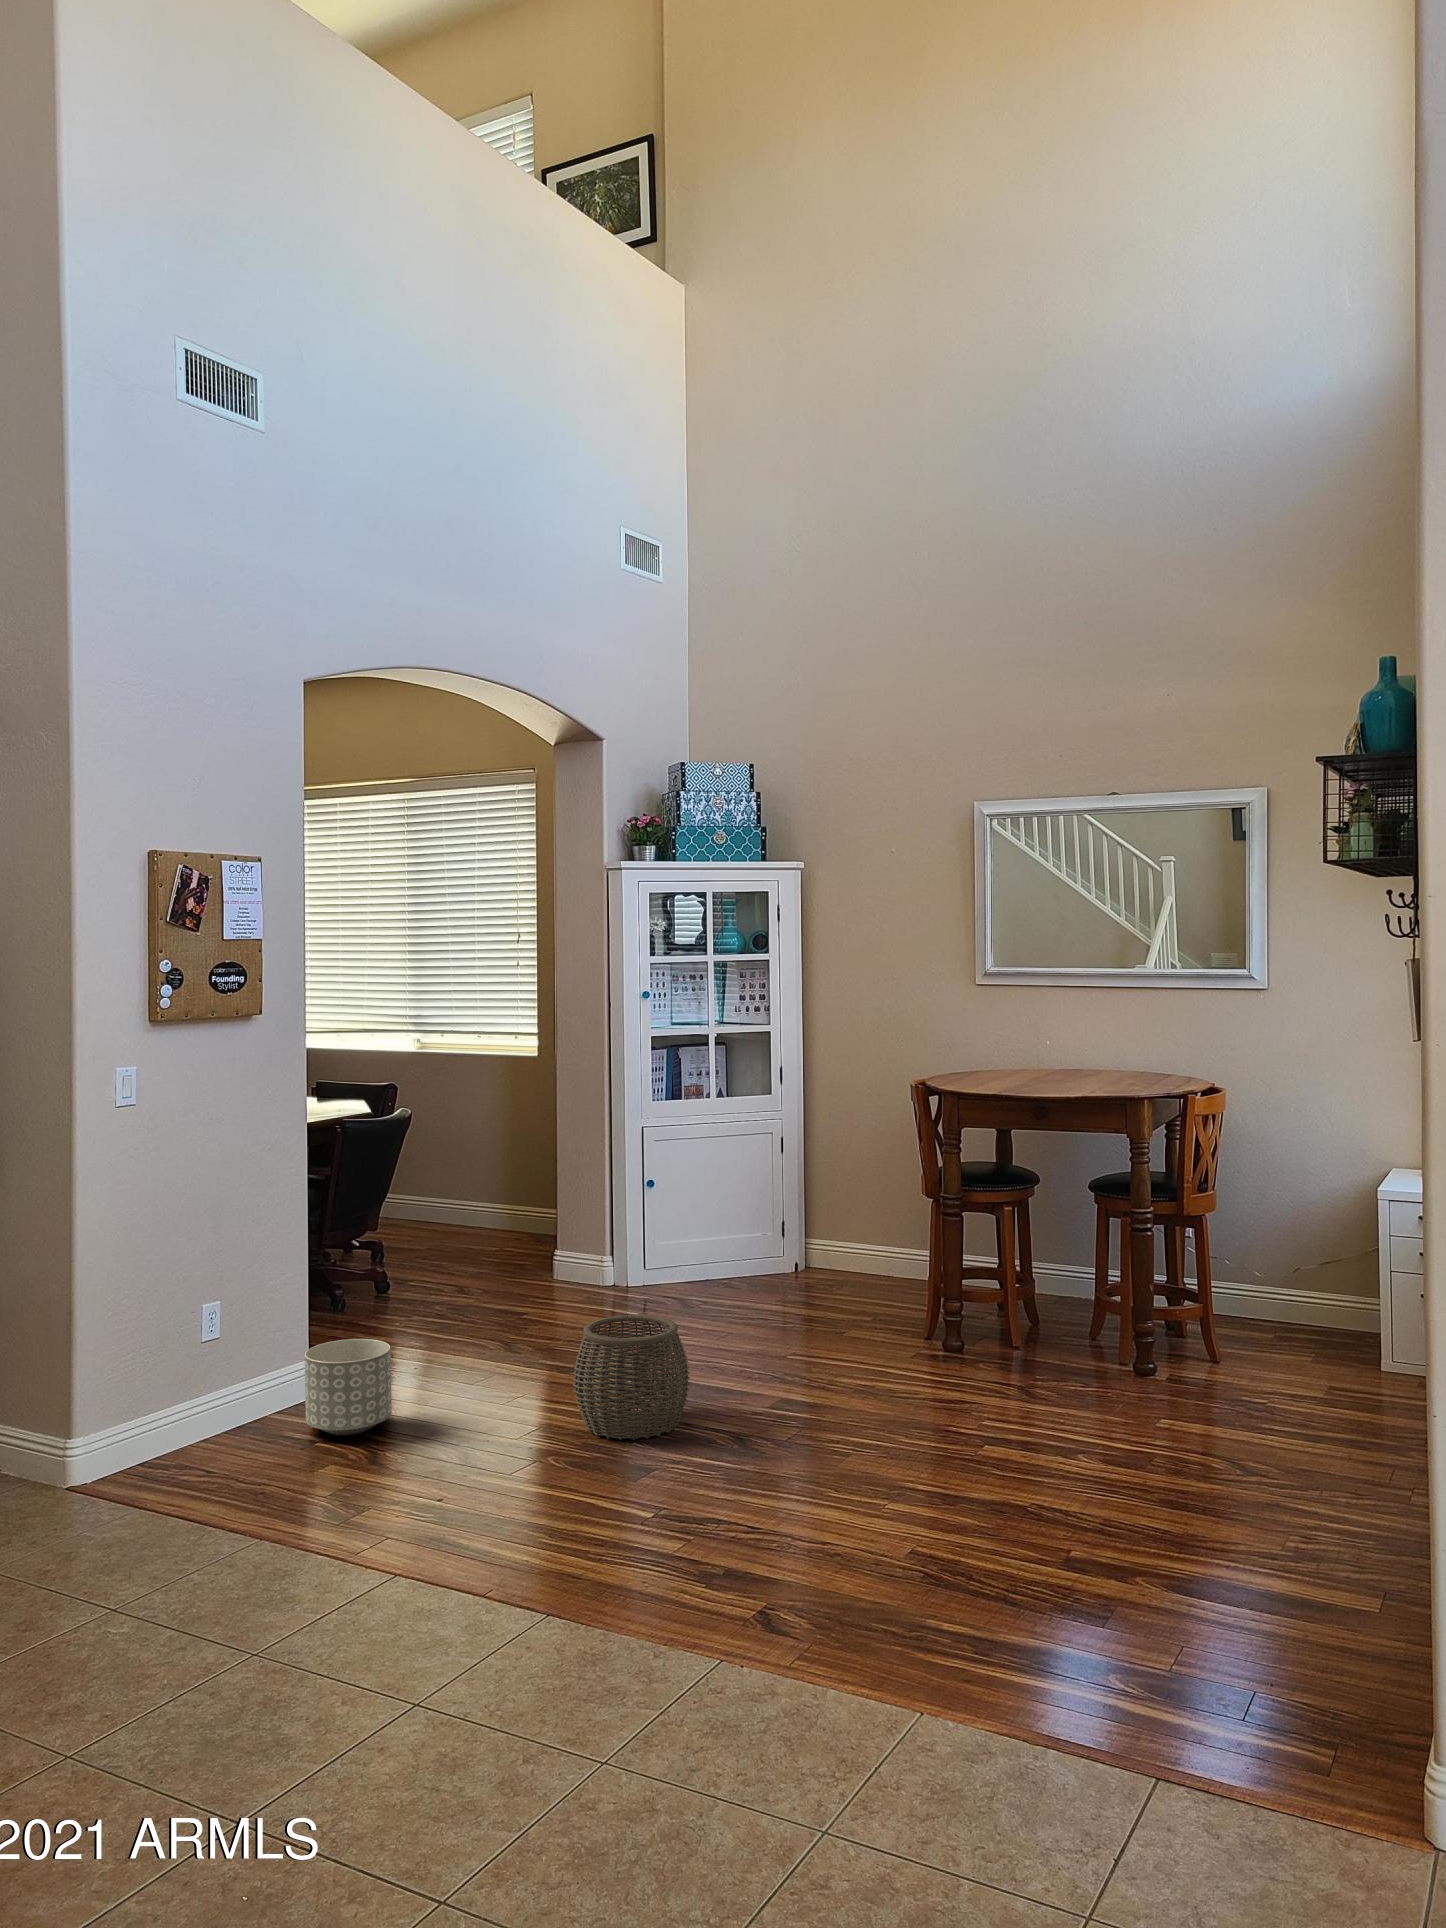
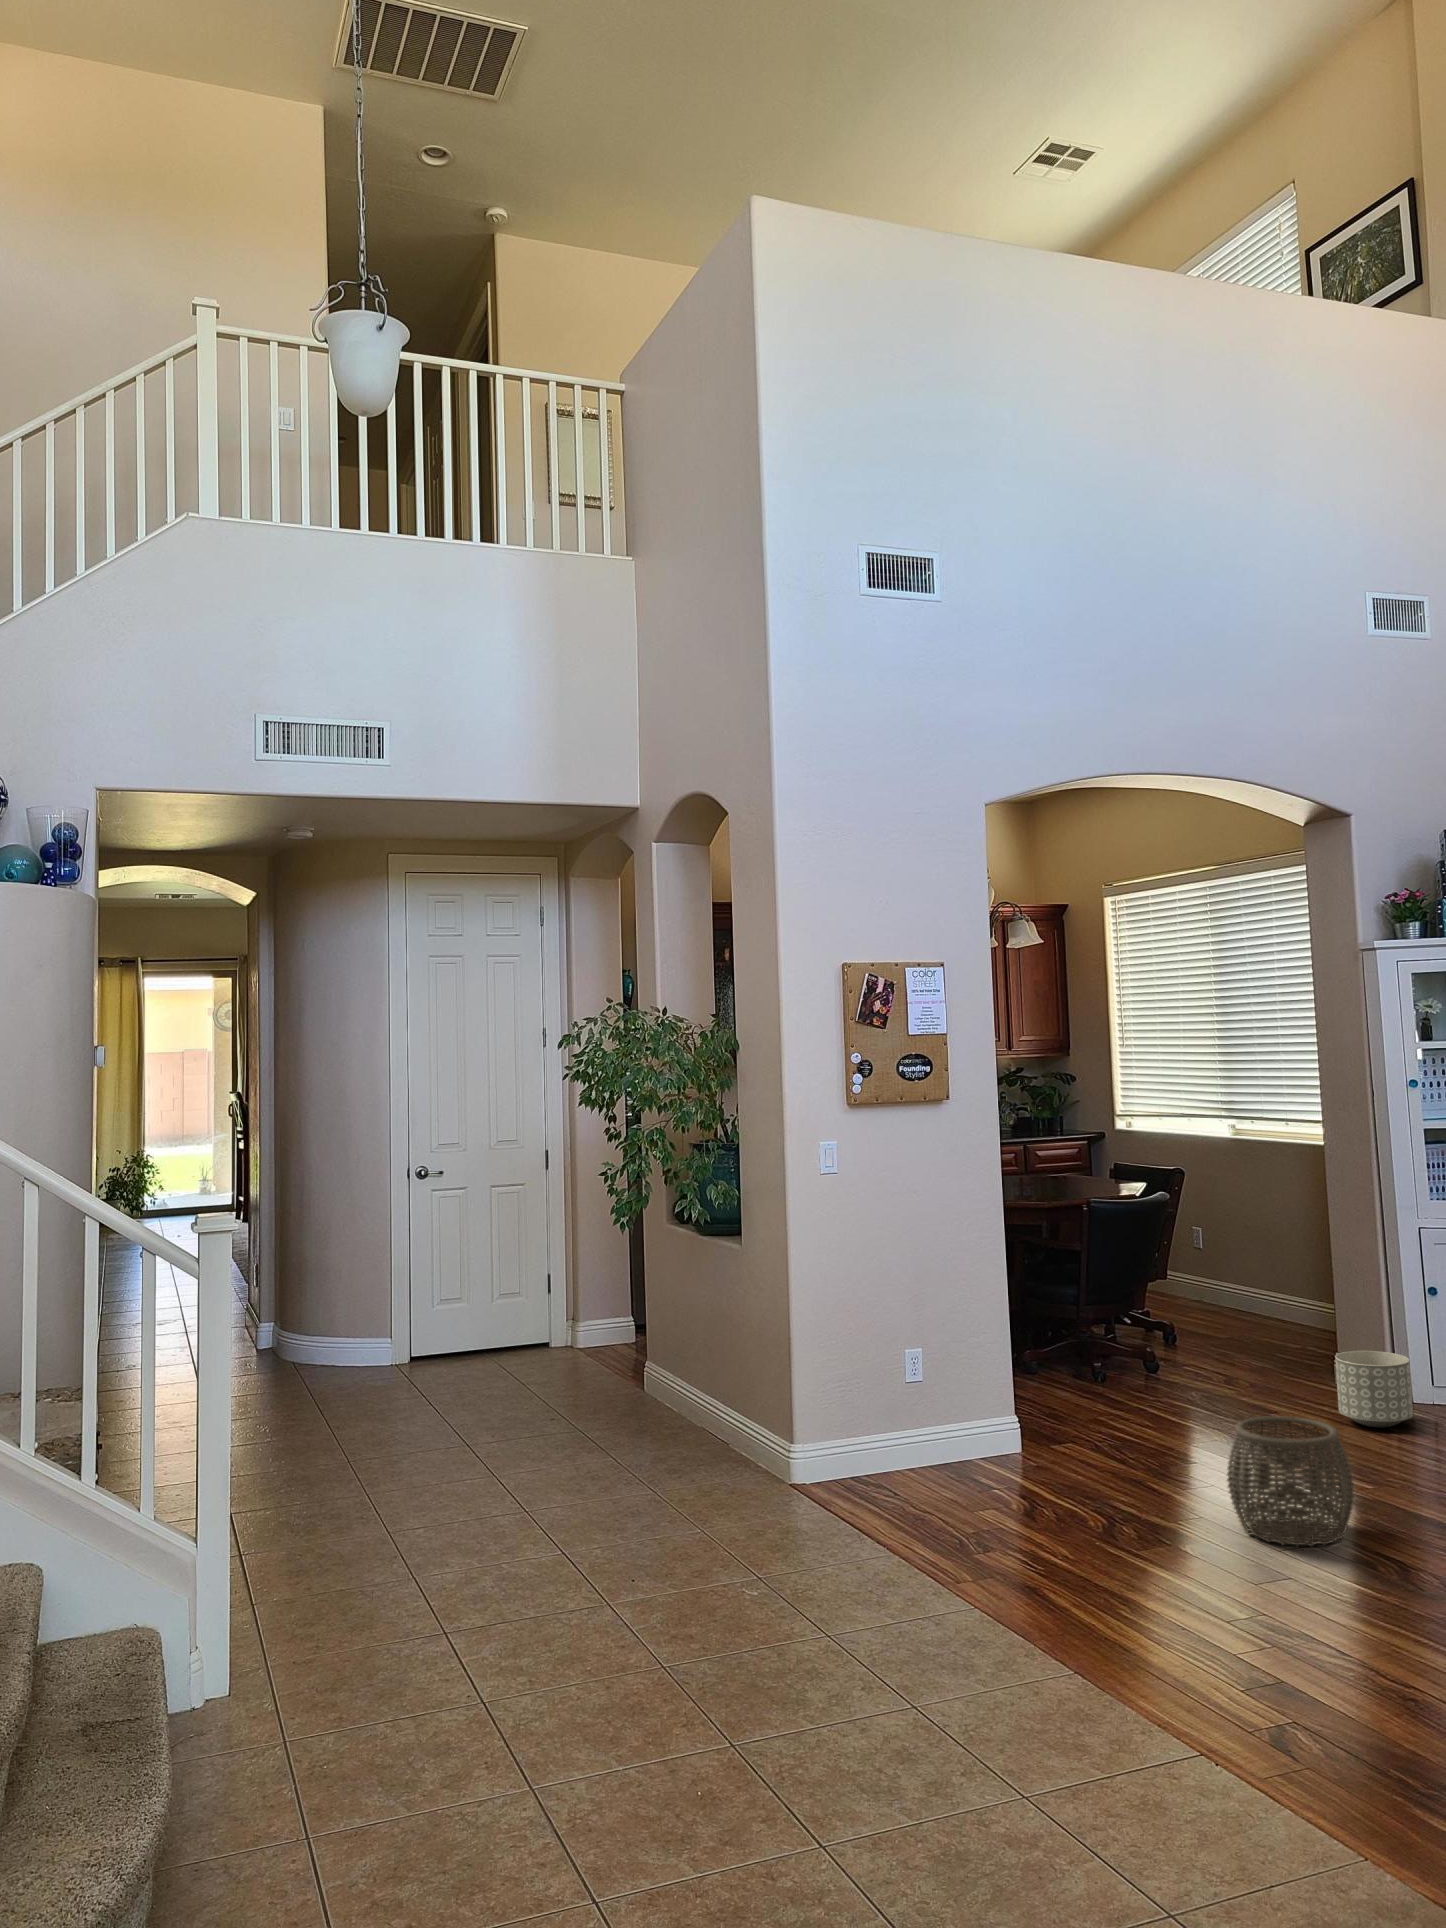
planter: present [305,1339,392,1435] -> present [1335,1351,1413,1428]

